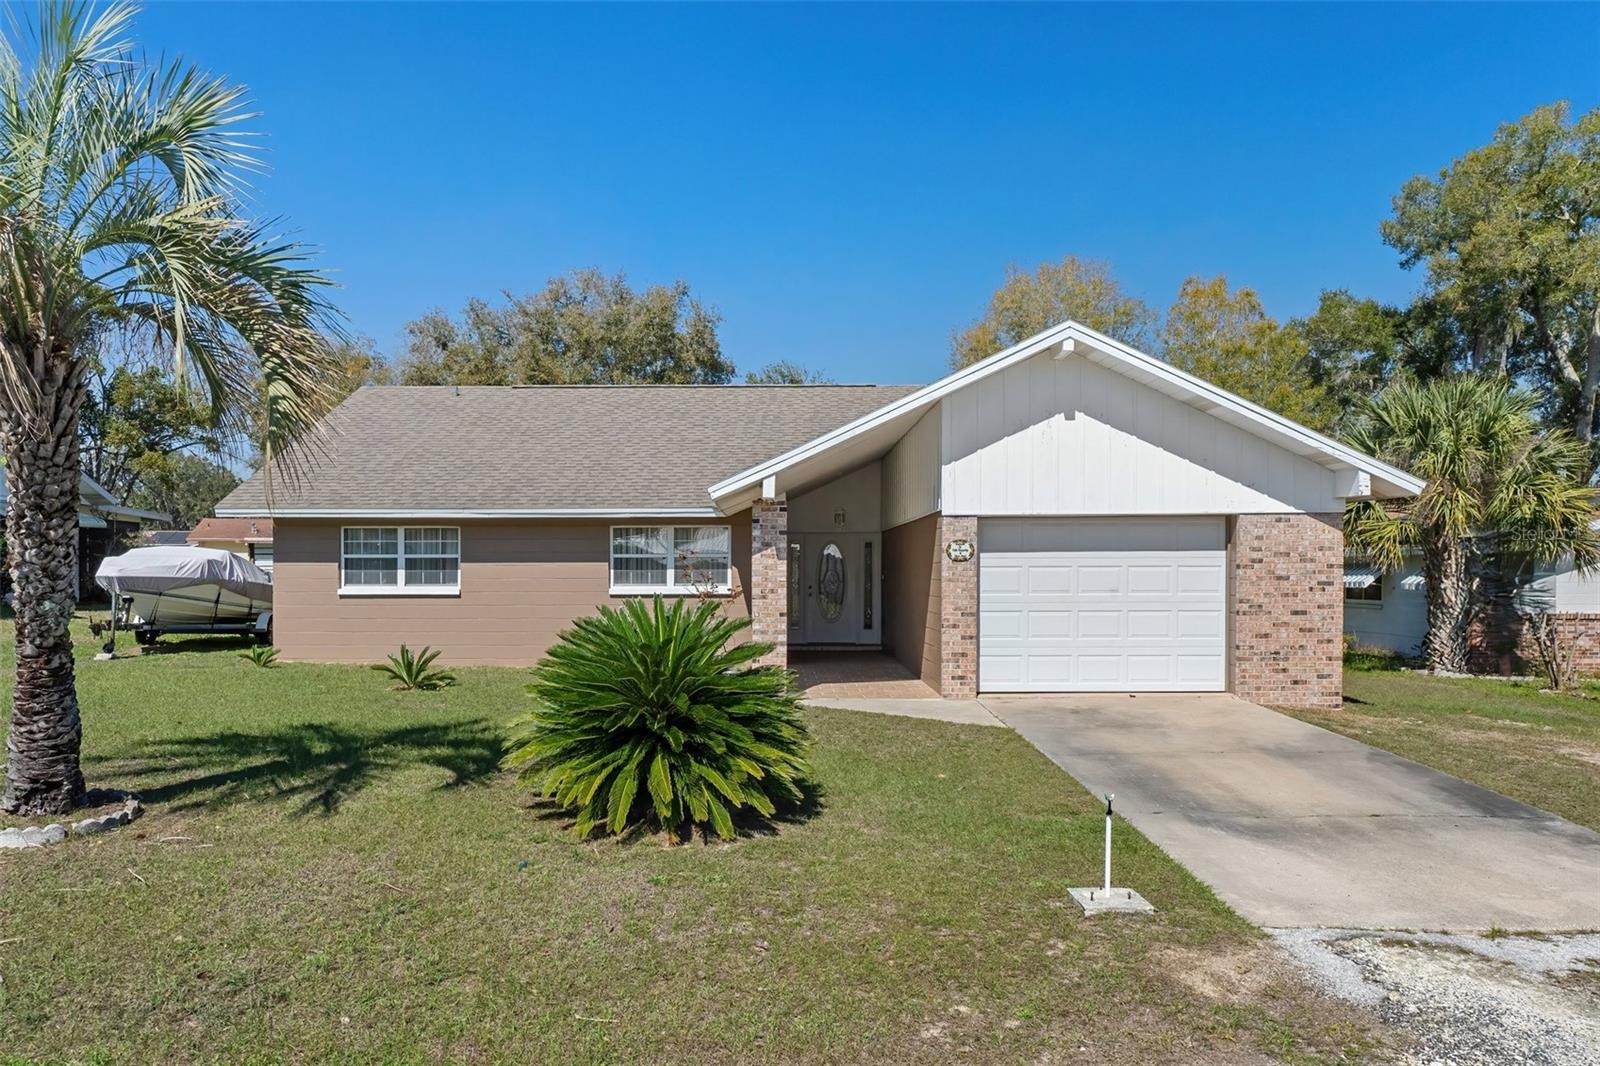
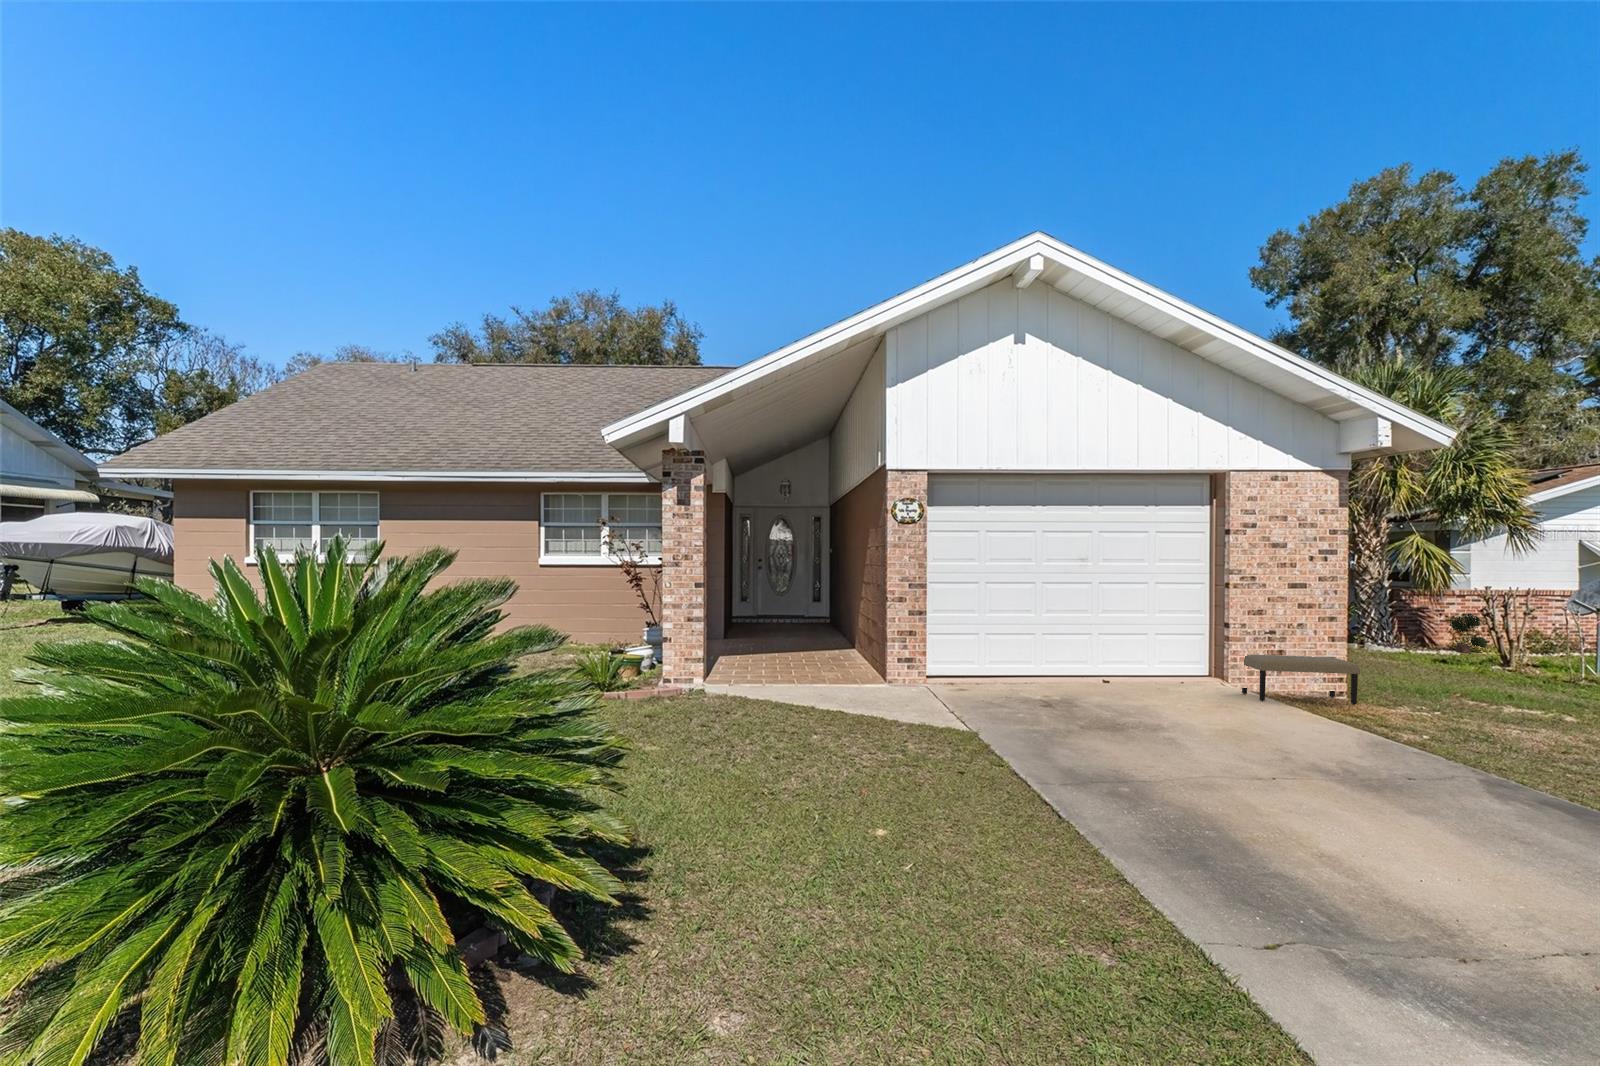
bench: none [1249,672,1344,713] -> present [1242,655,1360,704]

